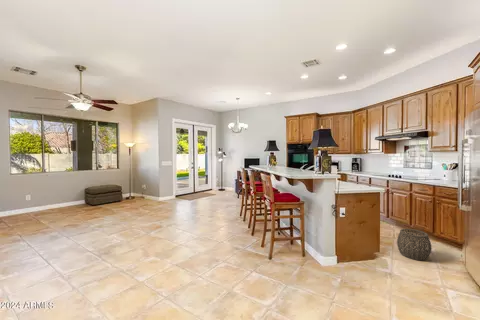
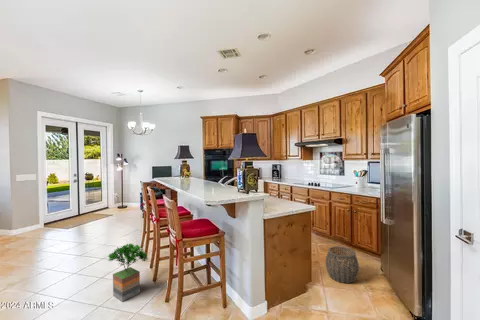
potted tree: none [224,206,250,243] -> present [108,244,147,302]

